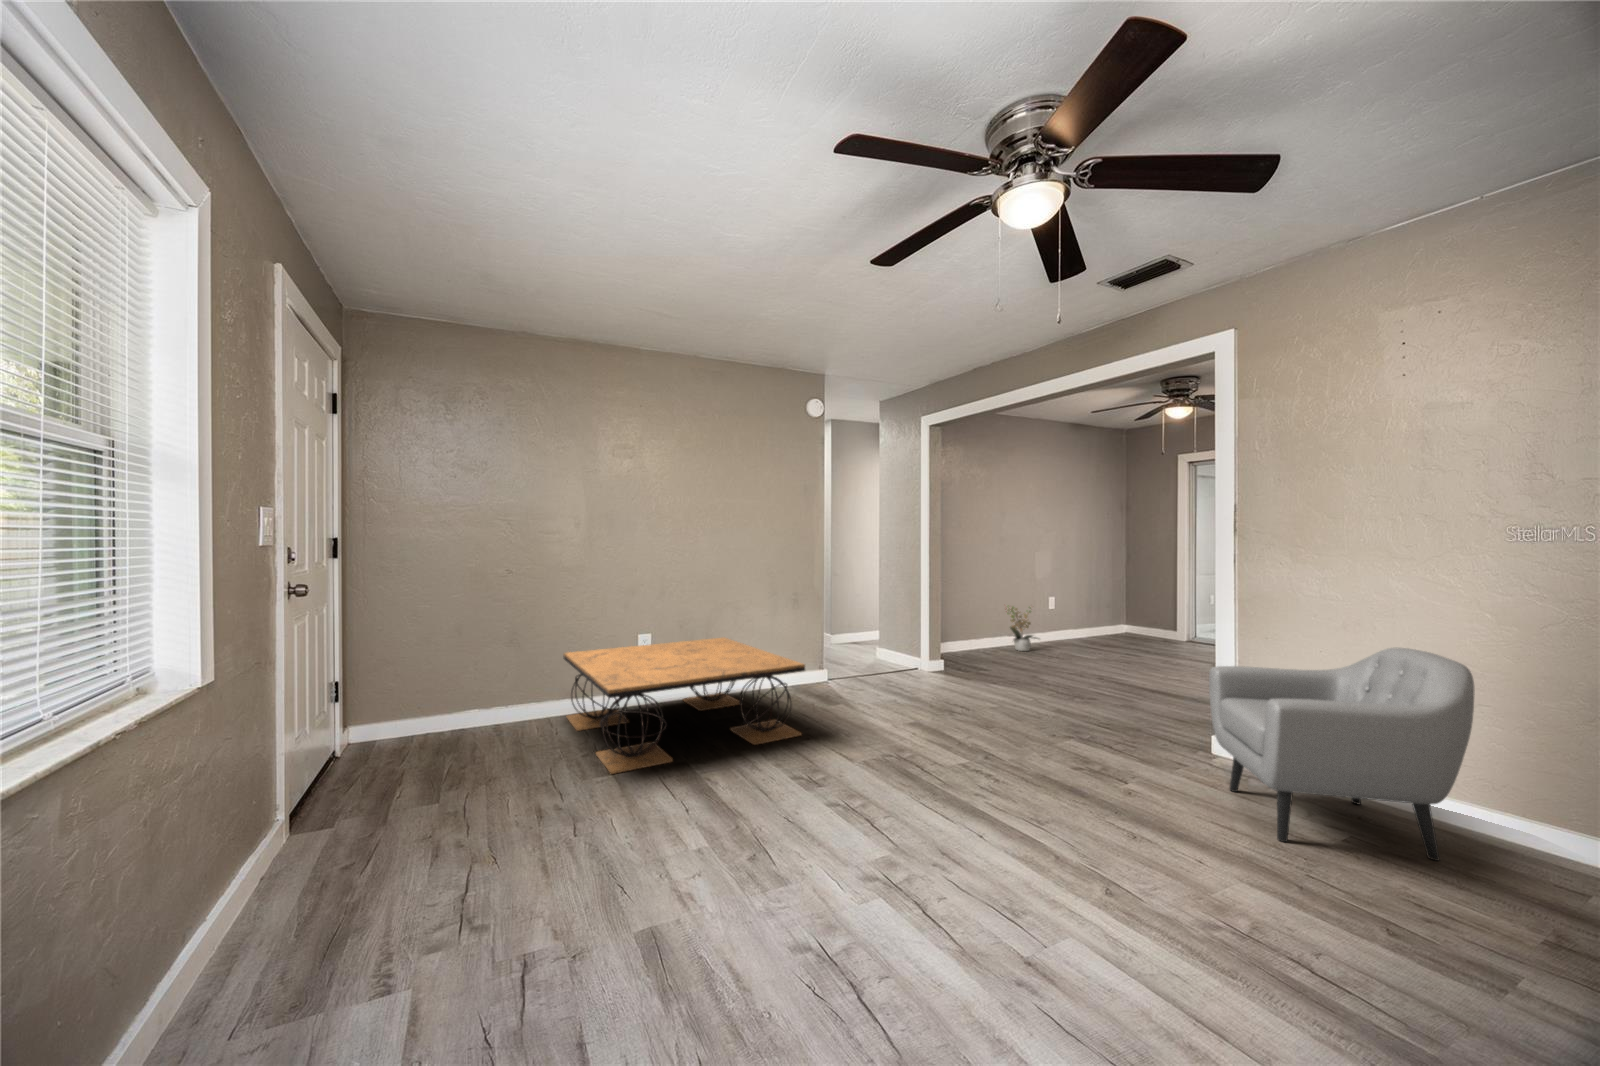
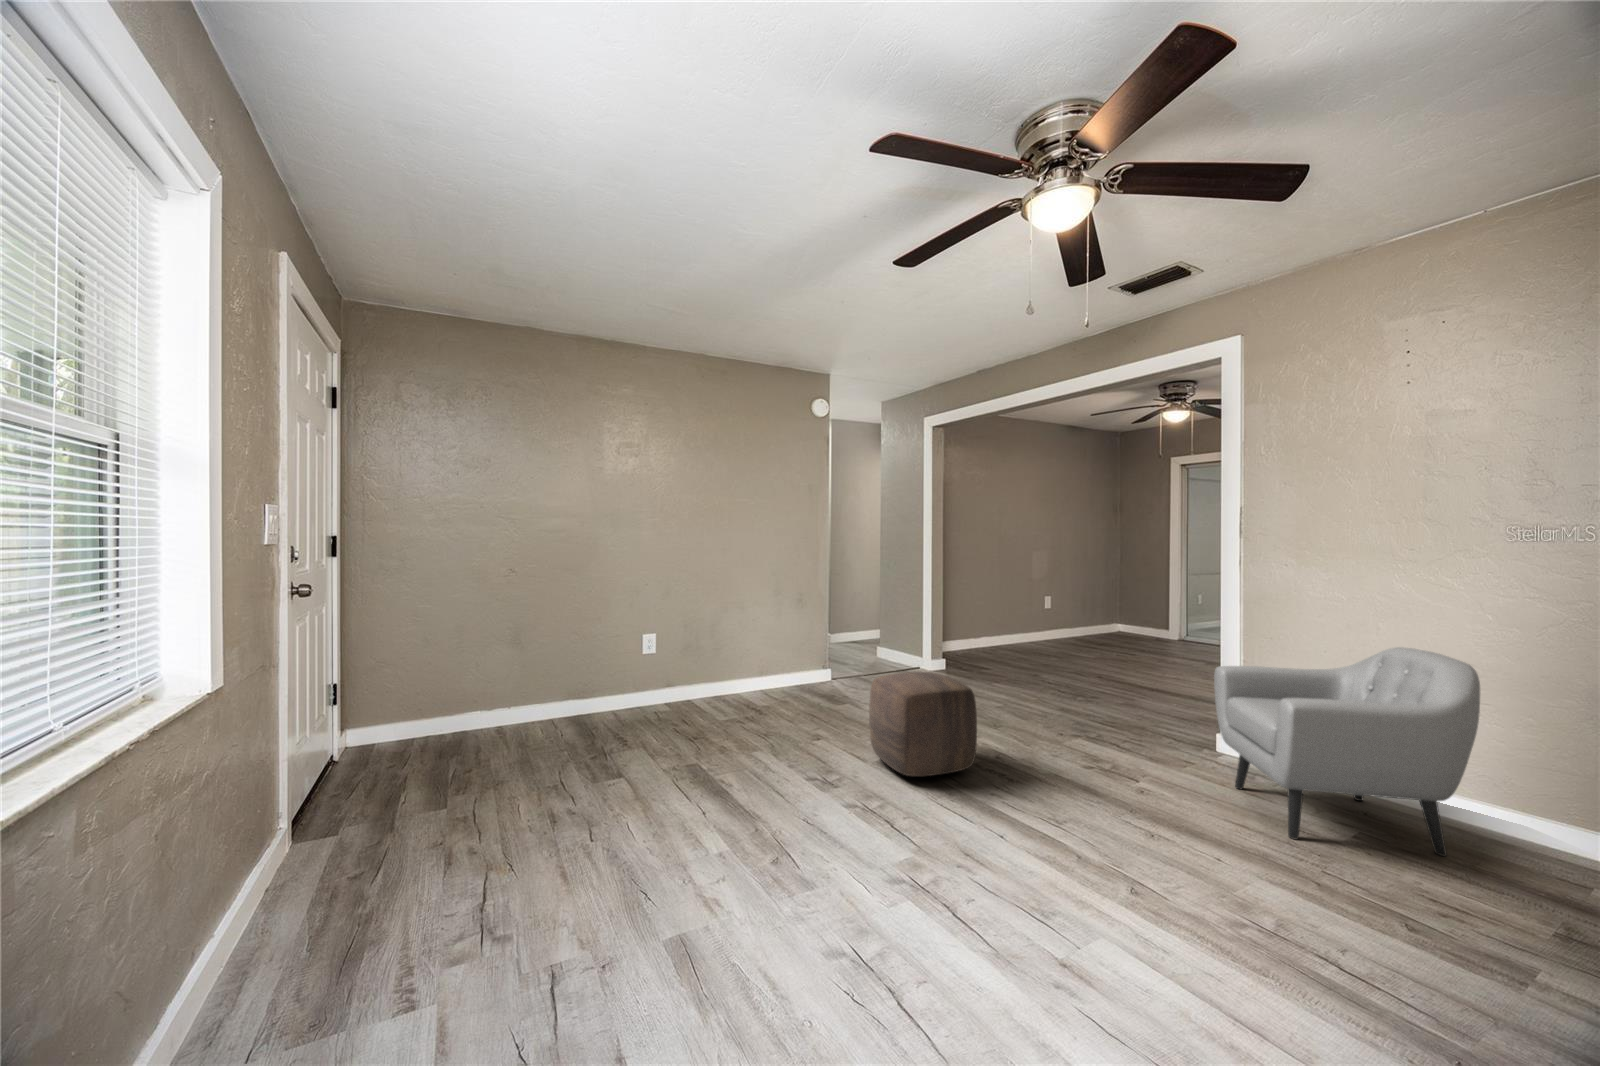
potted plant: present [1007,607,1037,651] -> none [997,604,1034,650]
coffee table: present [563,638,805,774] -> none [566,637,812,777]
ottoman: none [860,671,966,776] -> present [869,672,977,776]

